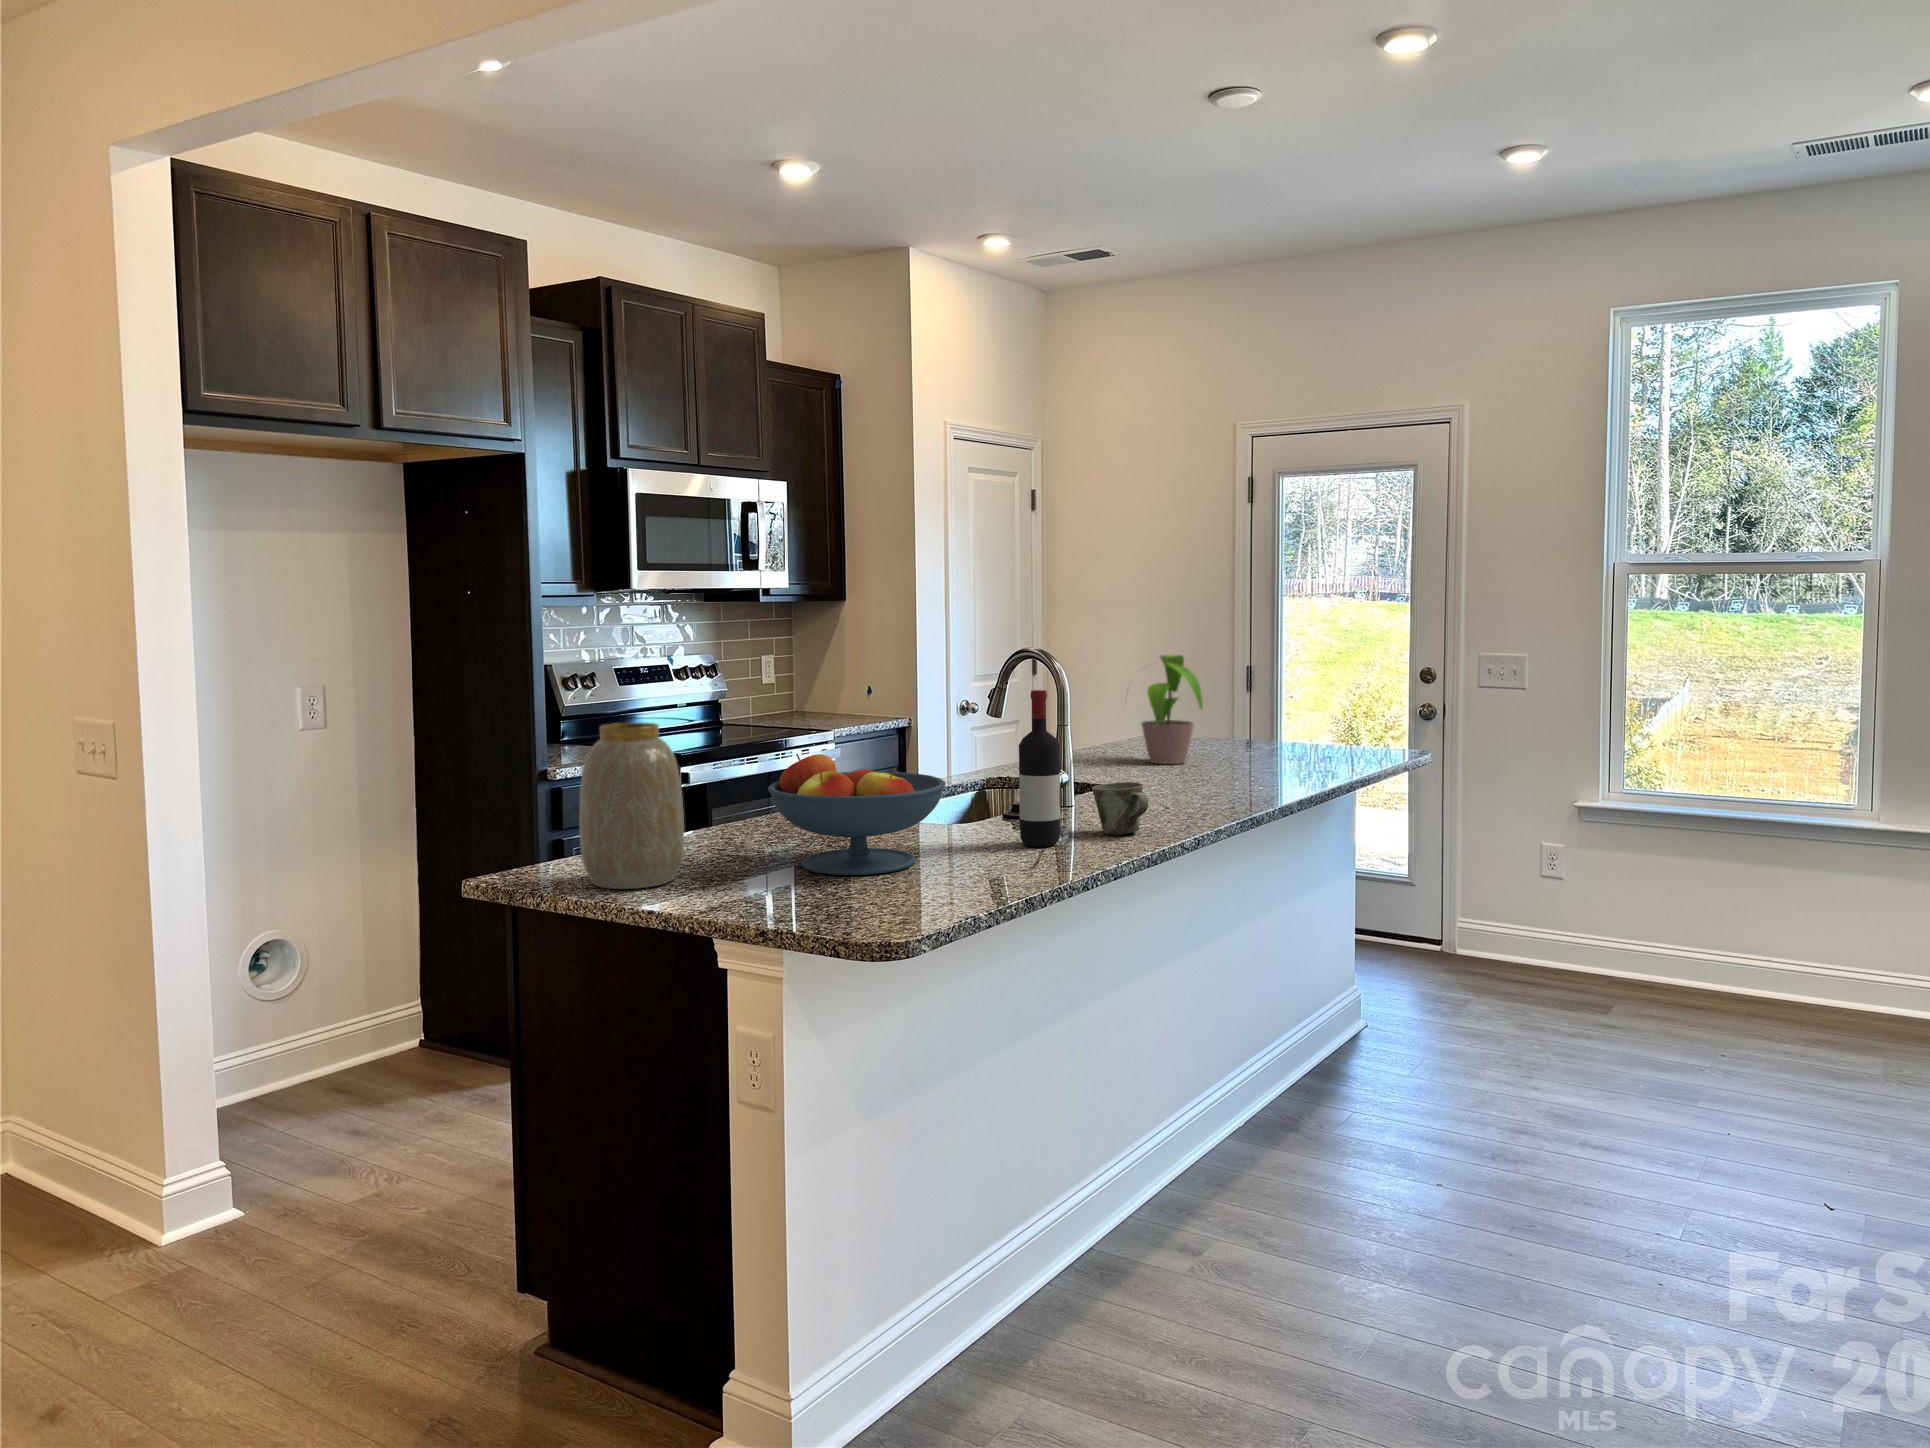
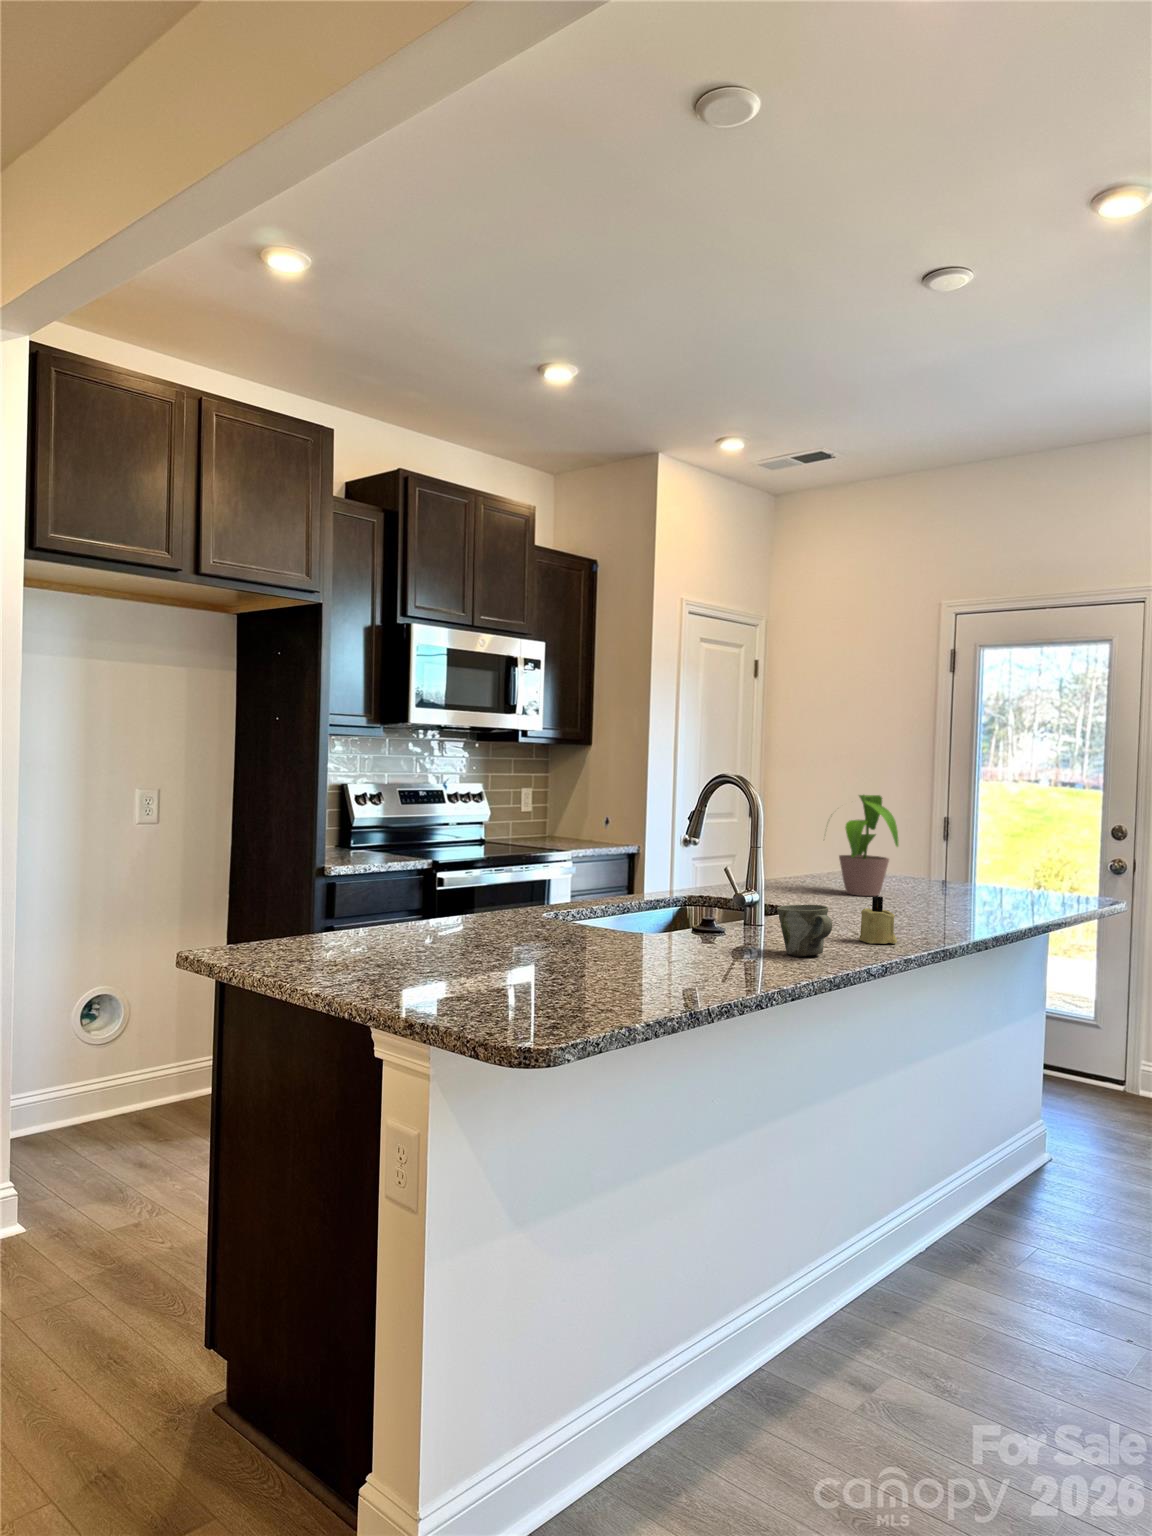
wine bottle: present [1019,690,1060,847] -> none [701,807,744,962]
vase: present [580,722,684,889] -> none [274,815,371,972]
fruit bowl: present [768,754,946,875] -> none [454,854,626,976]
candle: none [1172,768,1210,817] -> present [859,896,897,944]

